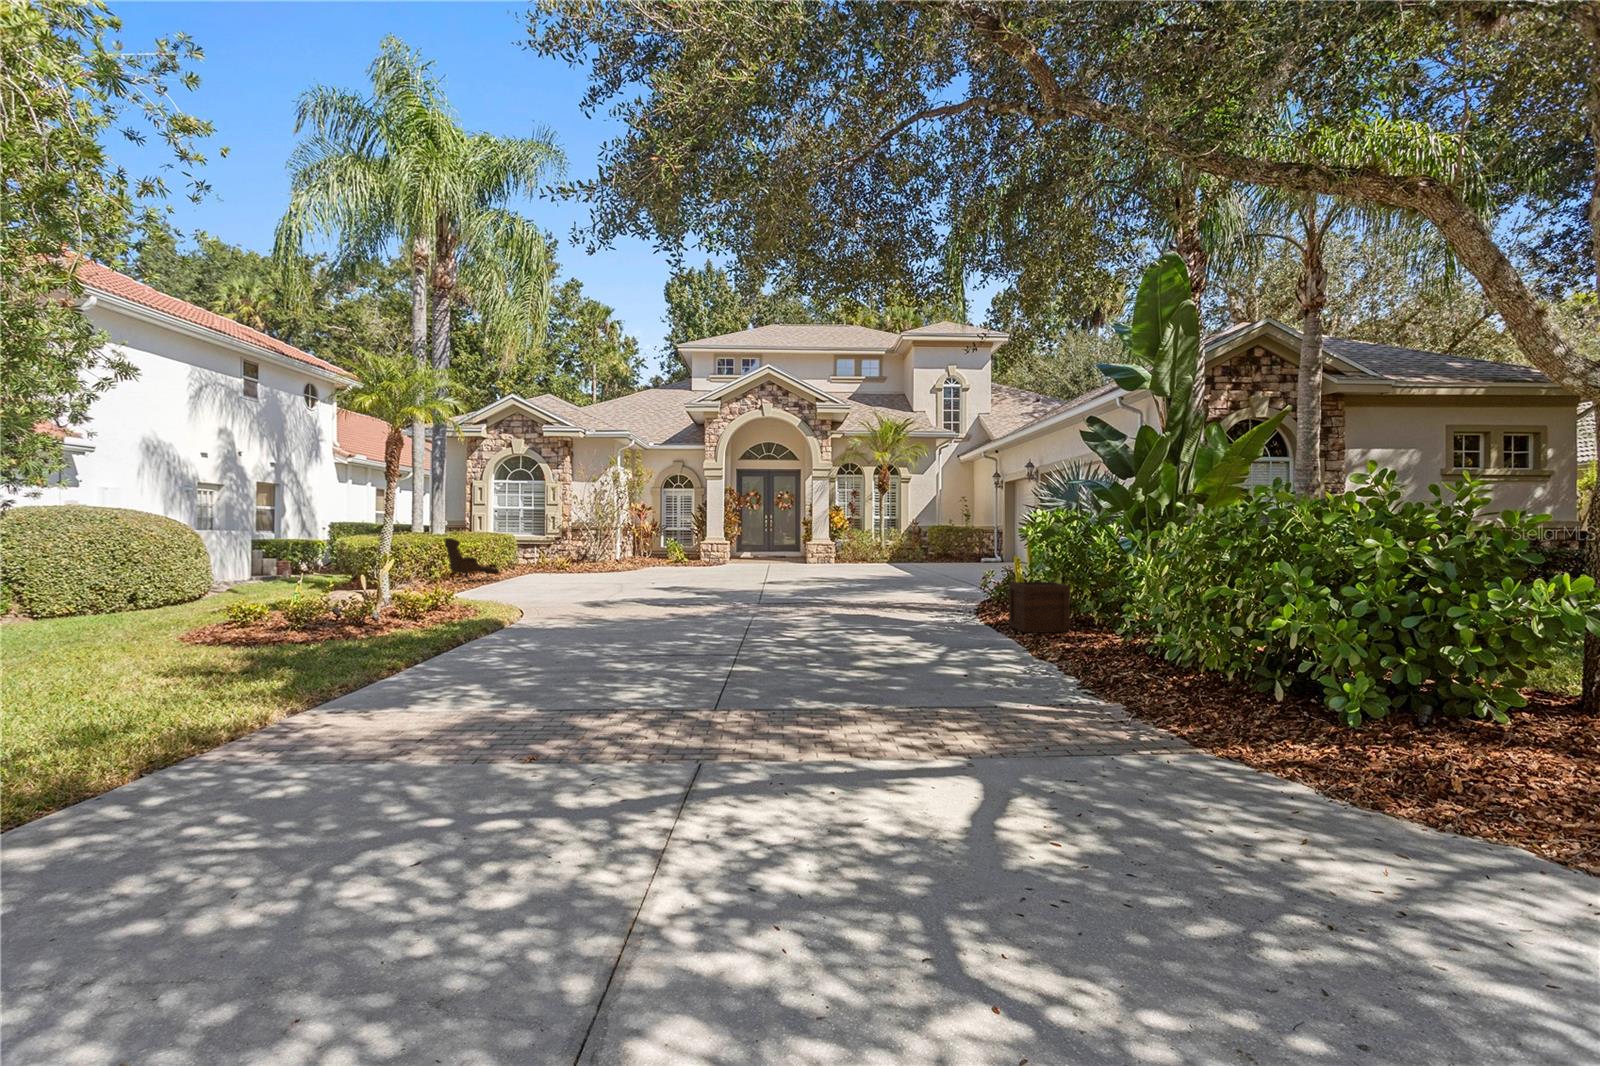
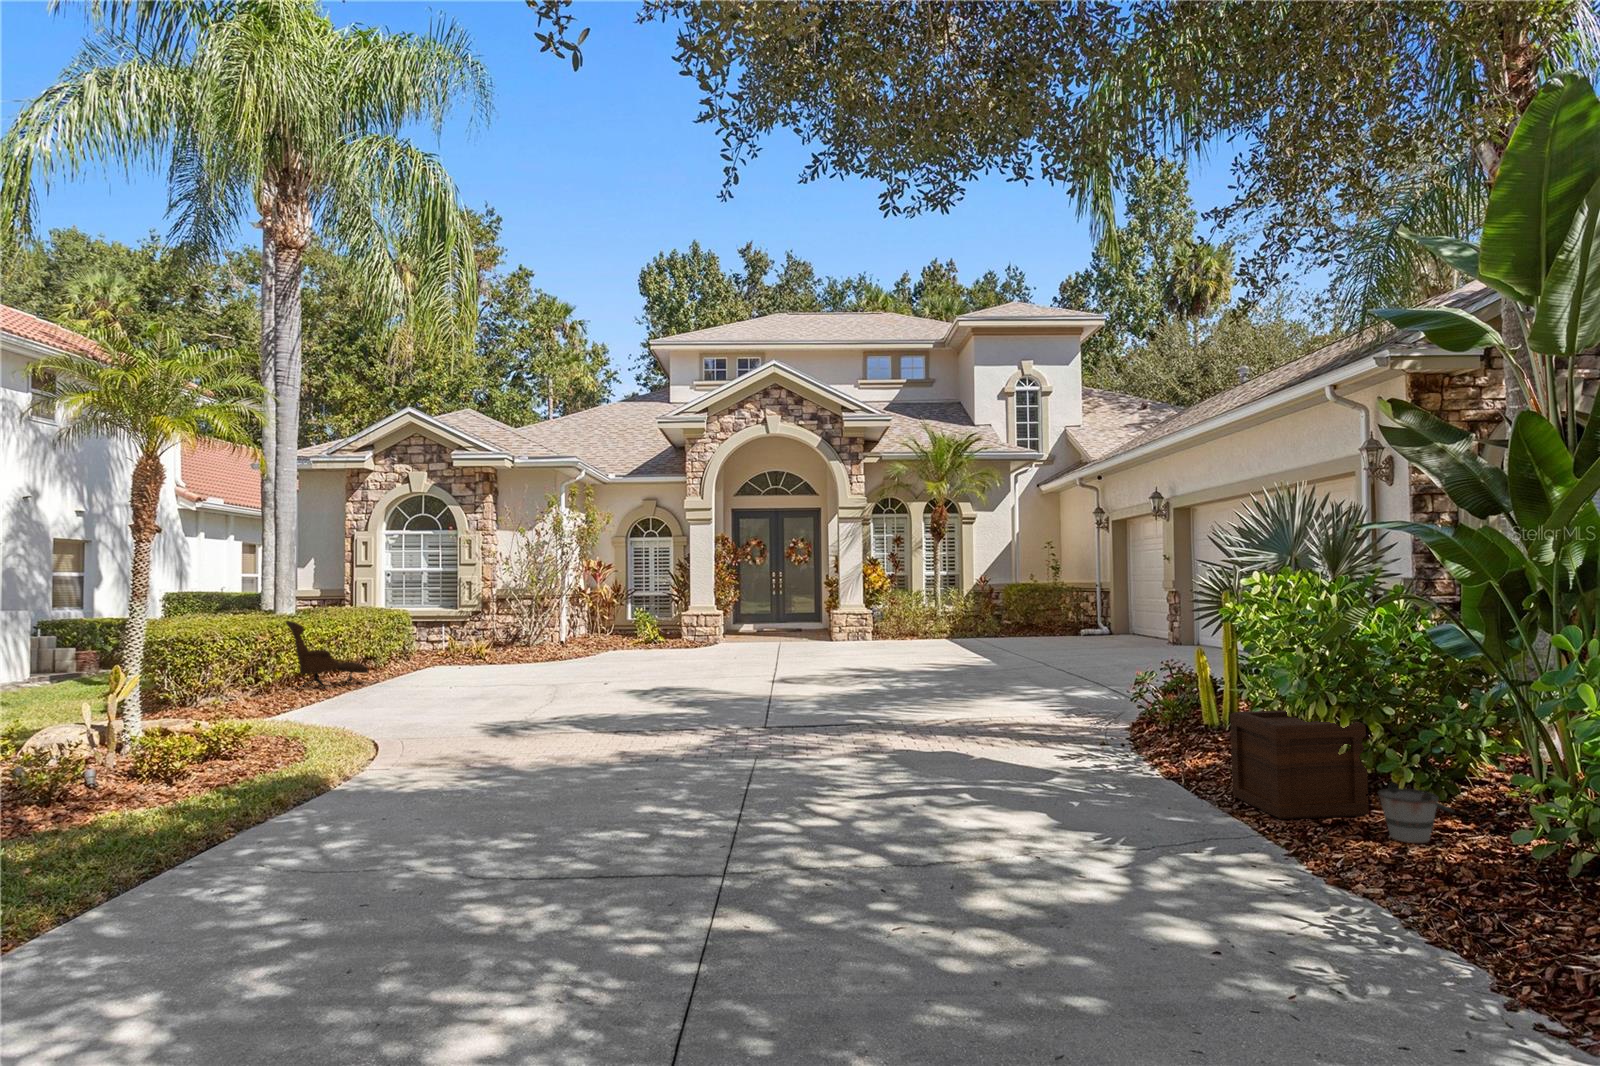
bucket: none [1067,613,1102,640] -> present [1378,783,1454,843]

